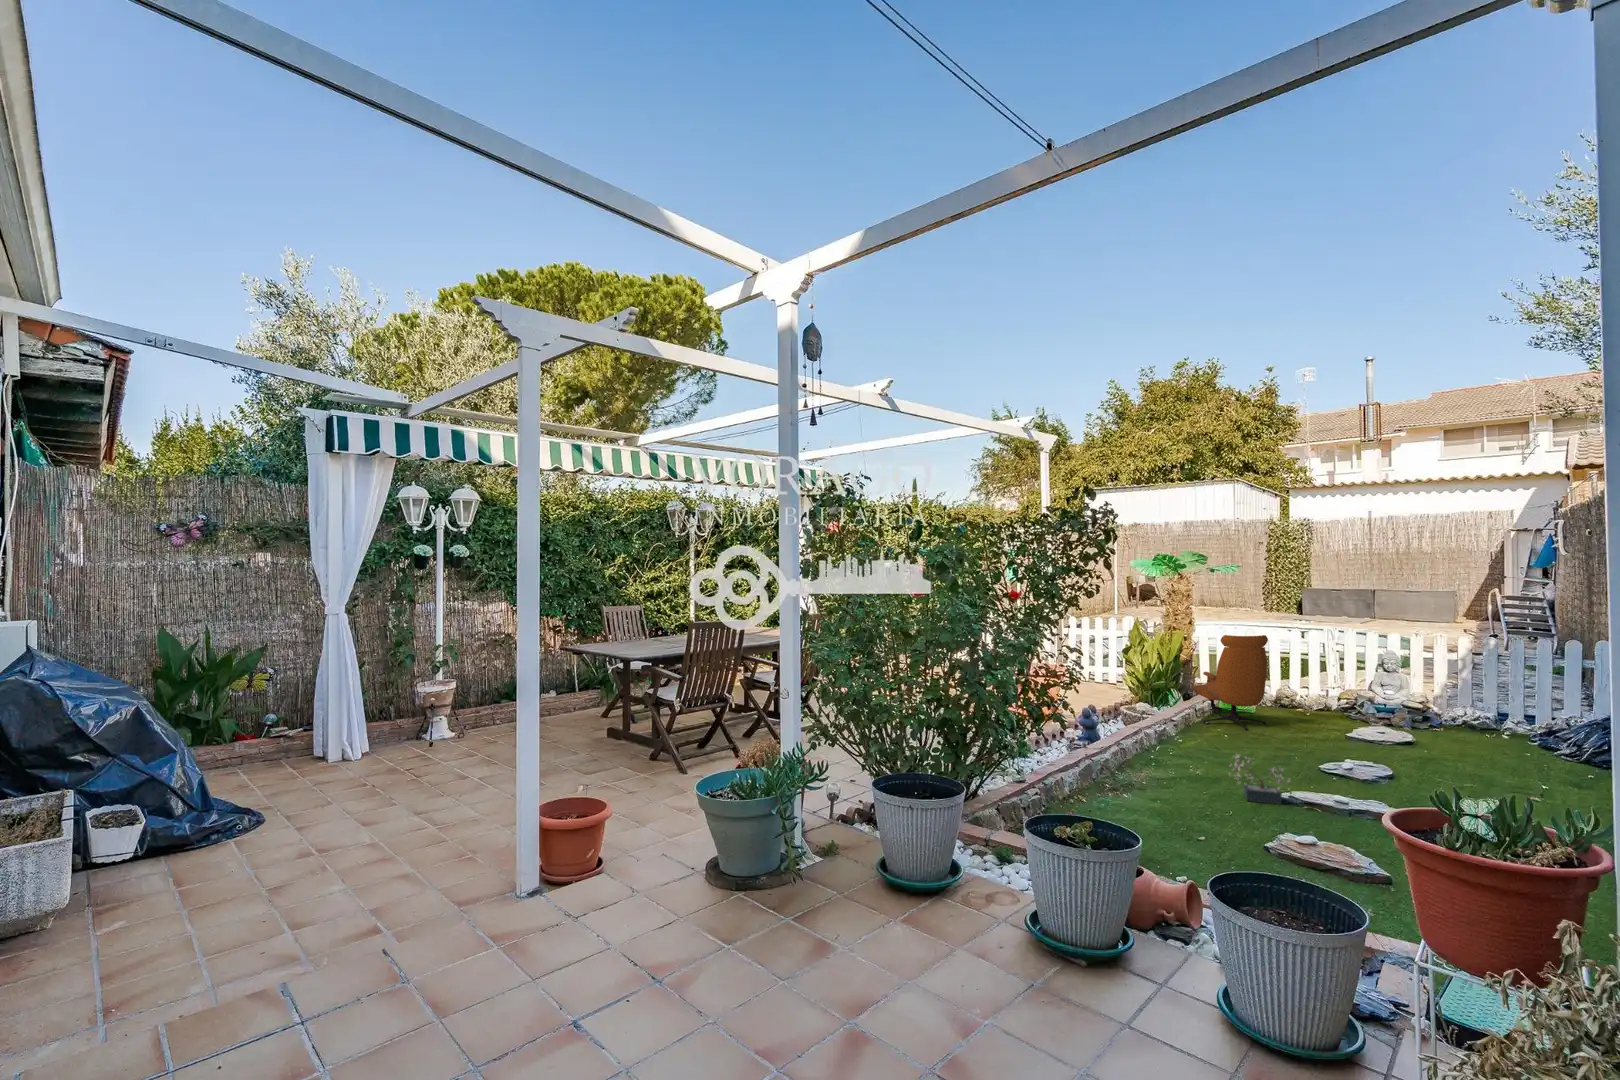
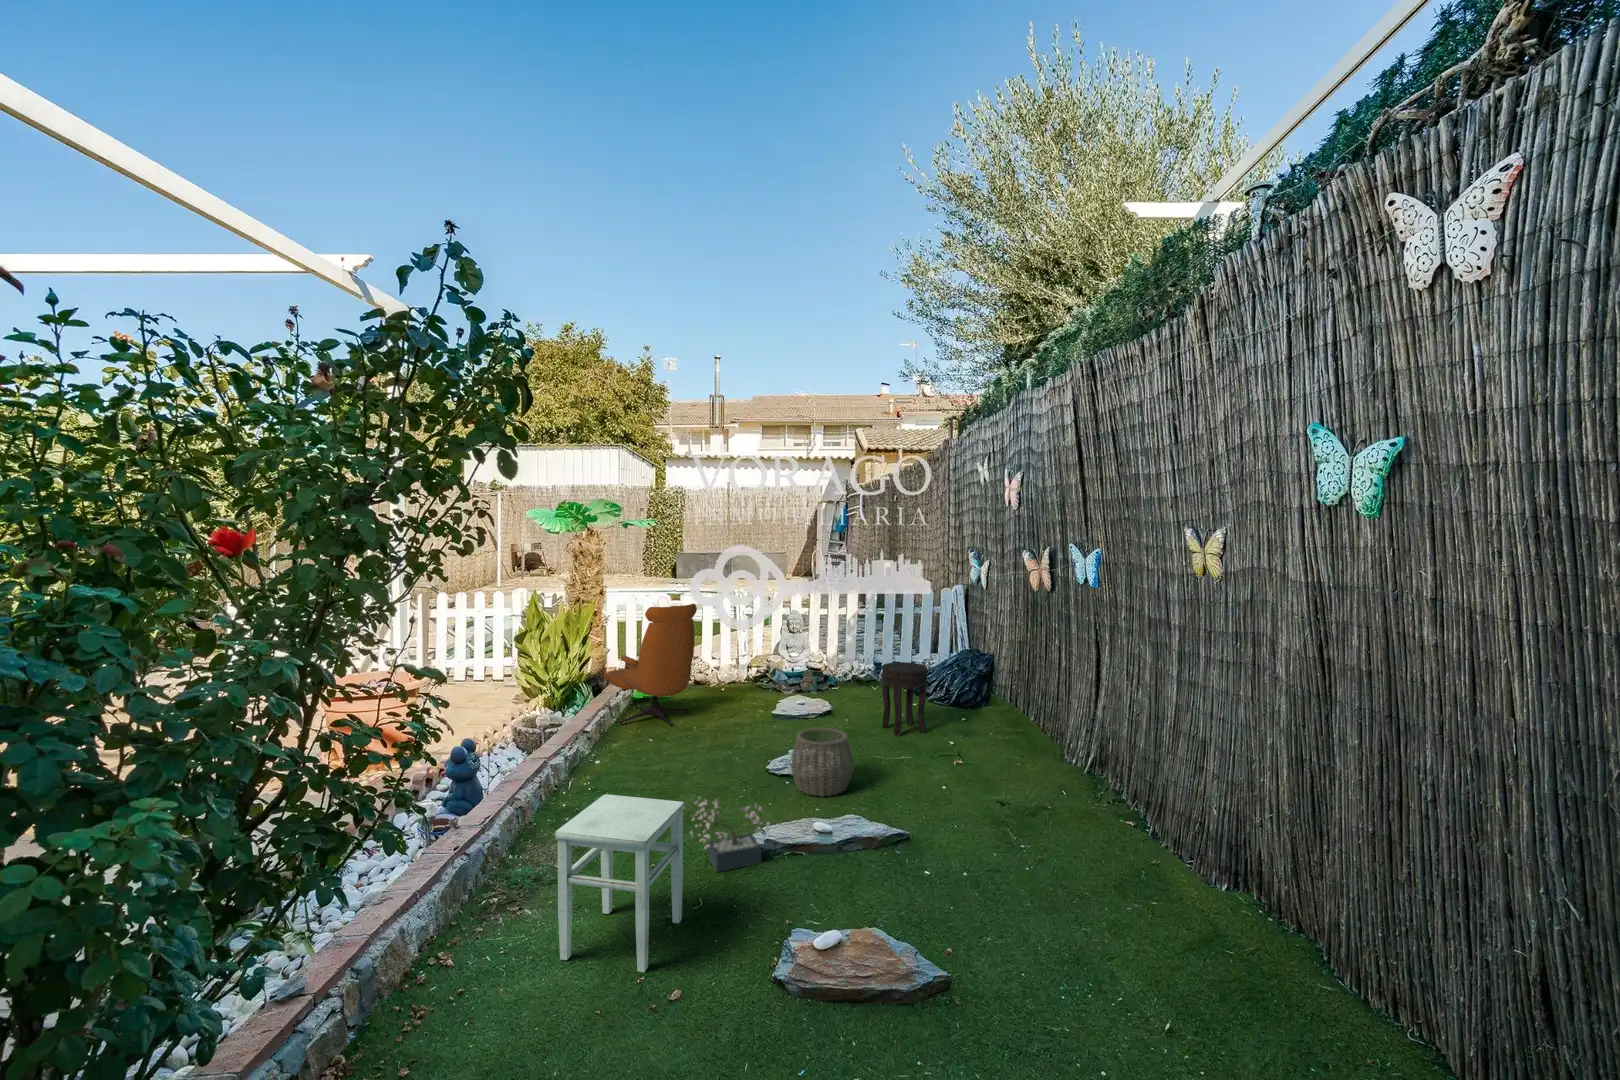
side table: none [1459,703,1517,774] -> present [881,662,927,736]
stool: none [1138,733,1215,822] -> present [555,794,685,972]
woven basket: none [1331,737,1392,789] -> present [791,728,853,796]

